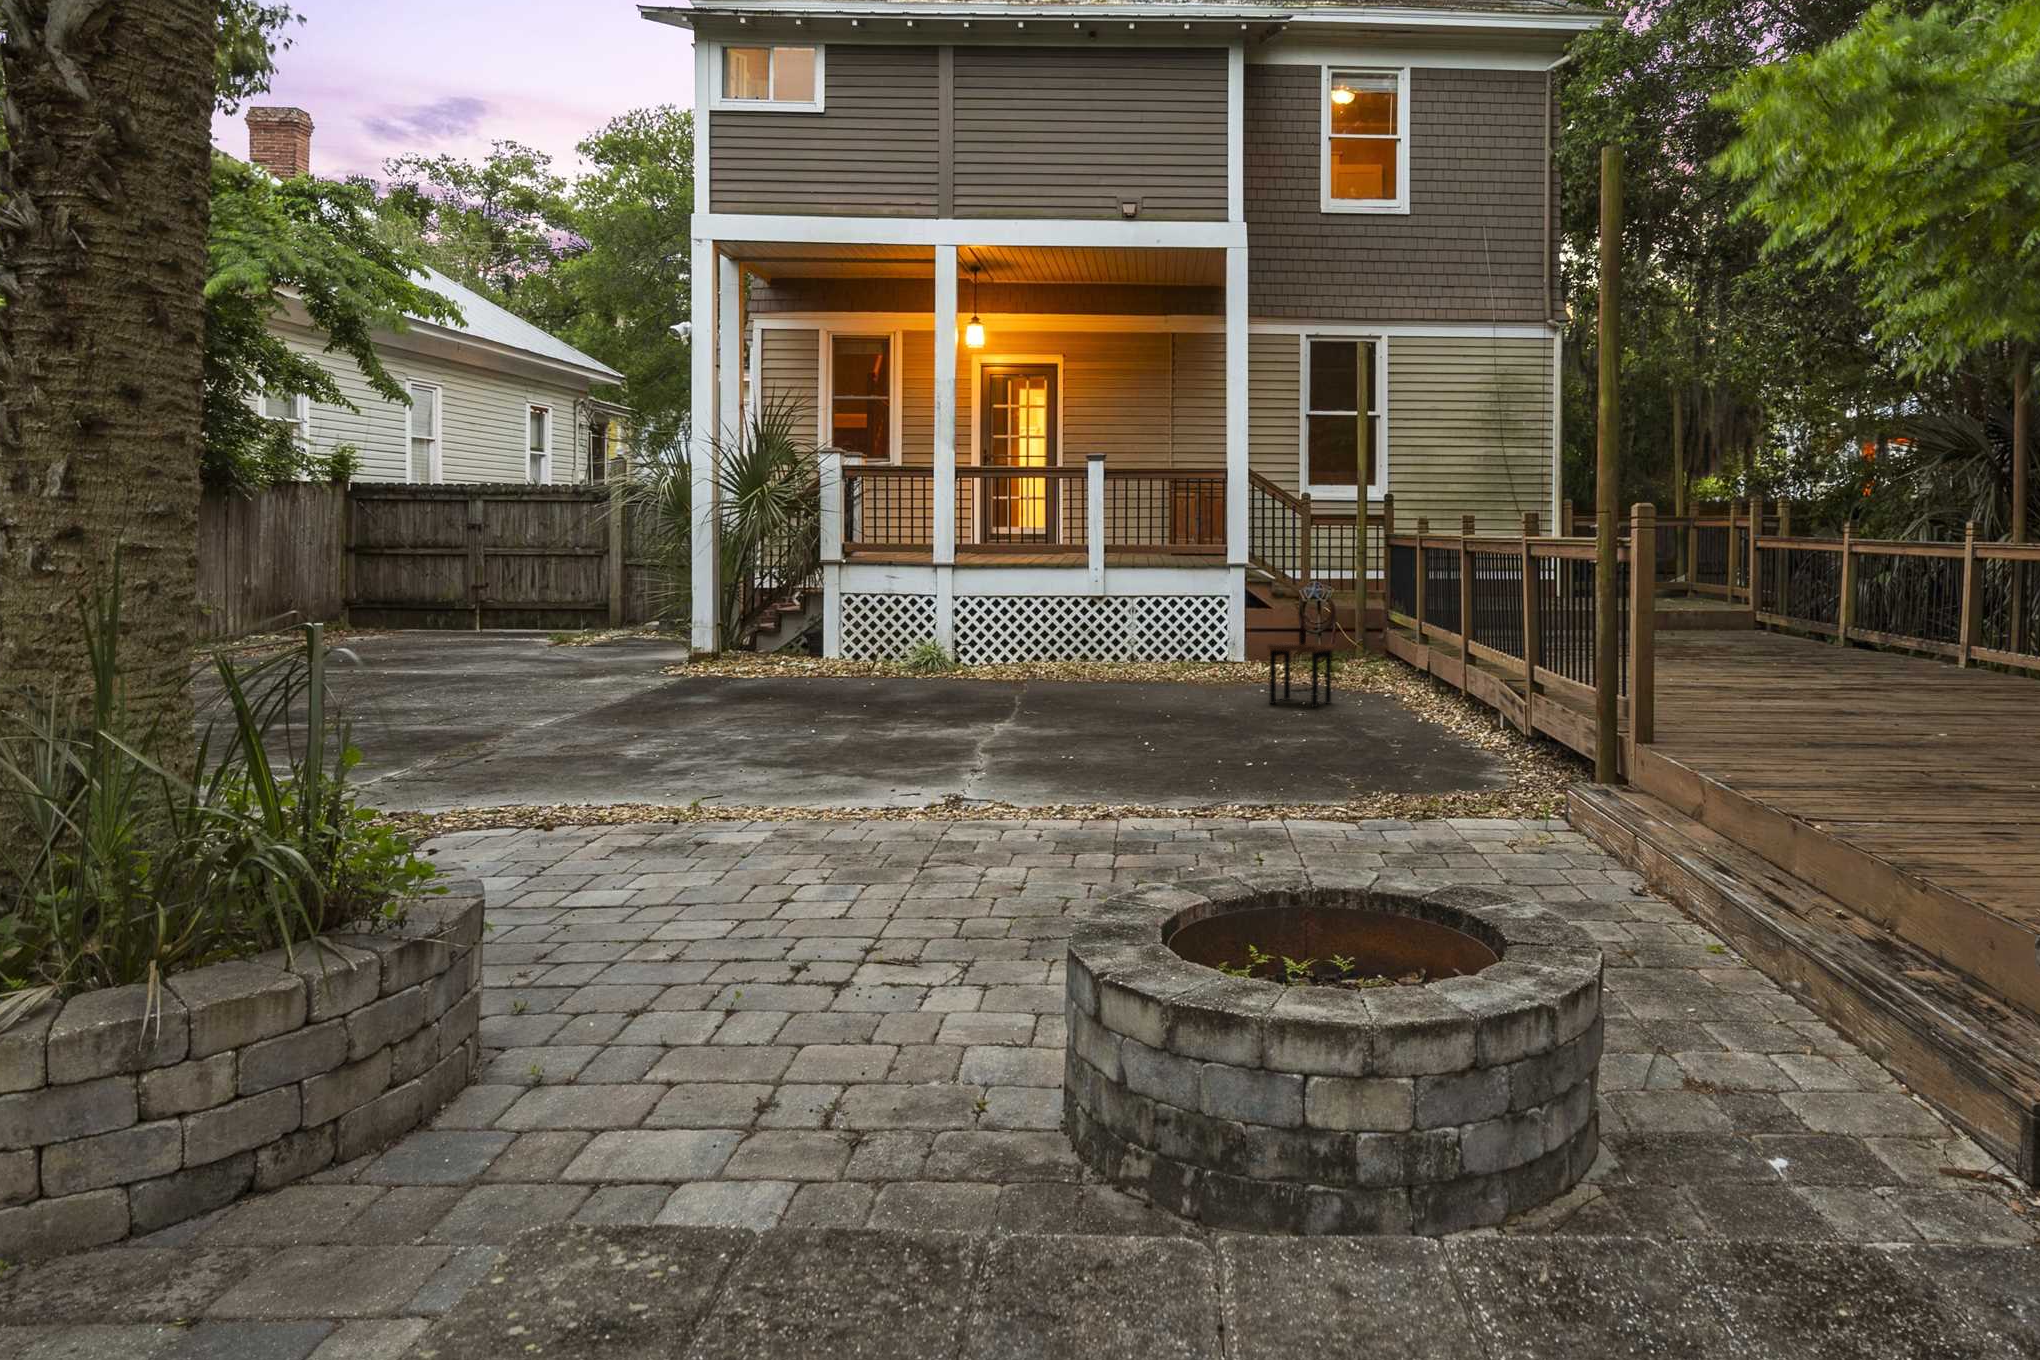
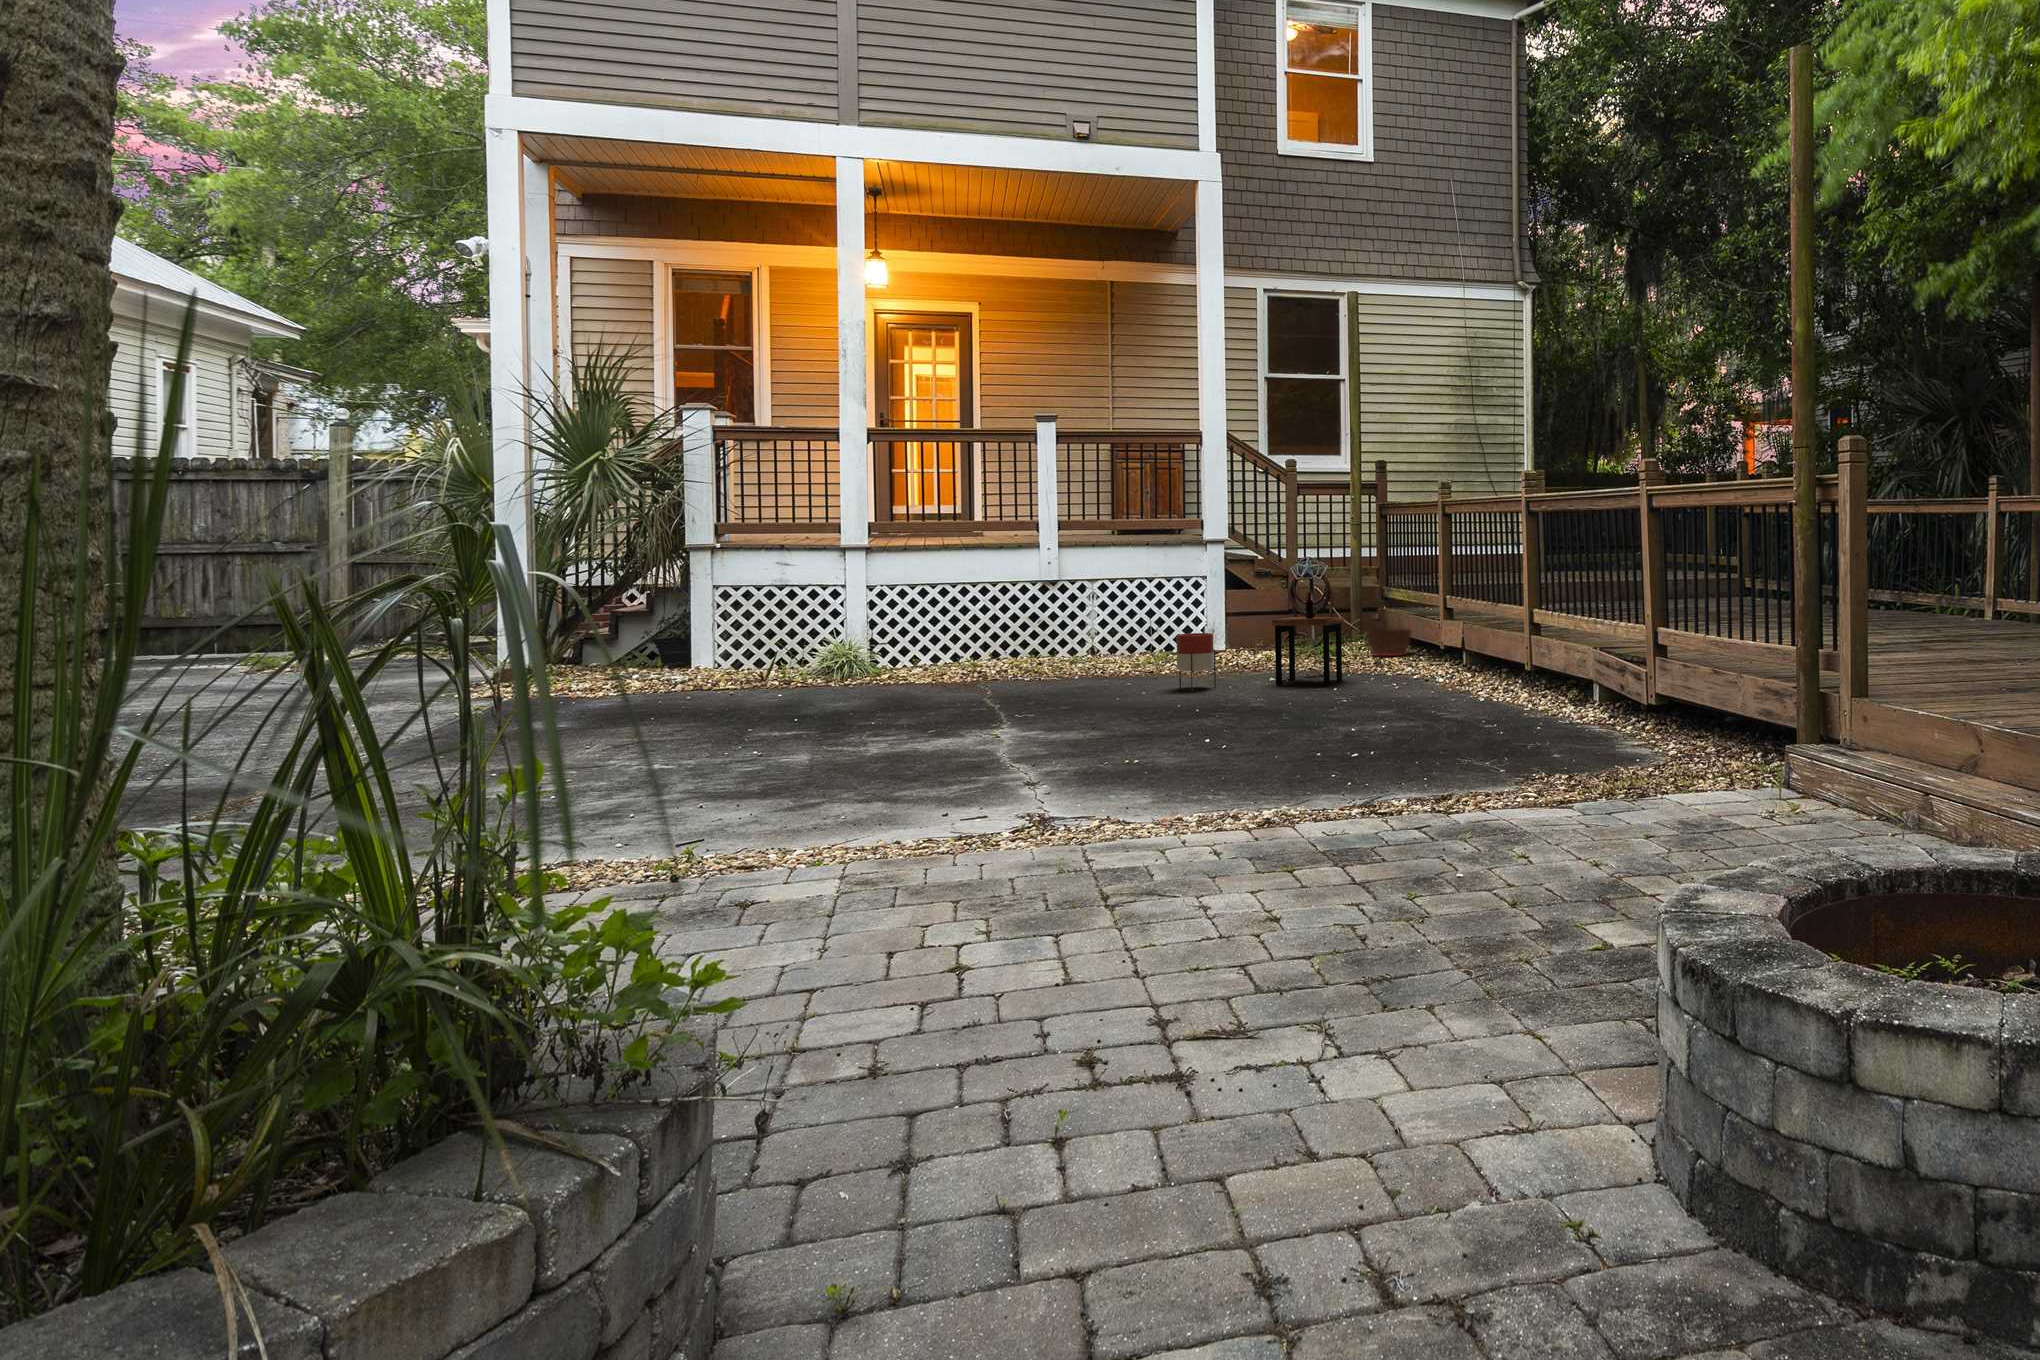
planter: none [1183,653,1217,706] -> present [1177,633,1216,691]
basket: none [1367,653,1410,679] -> present [1366,629,1411,656]

